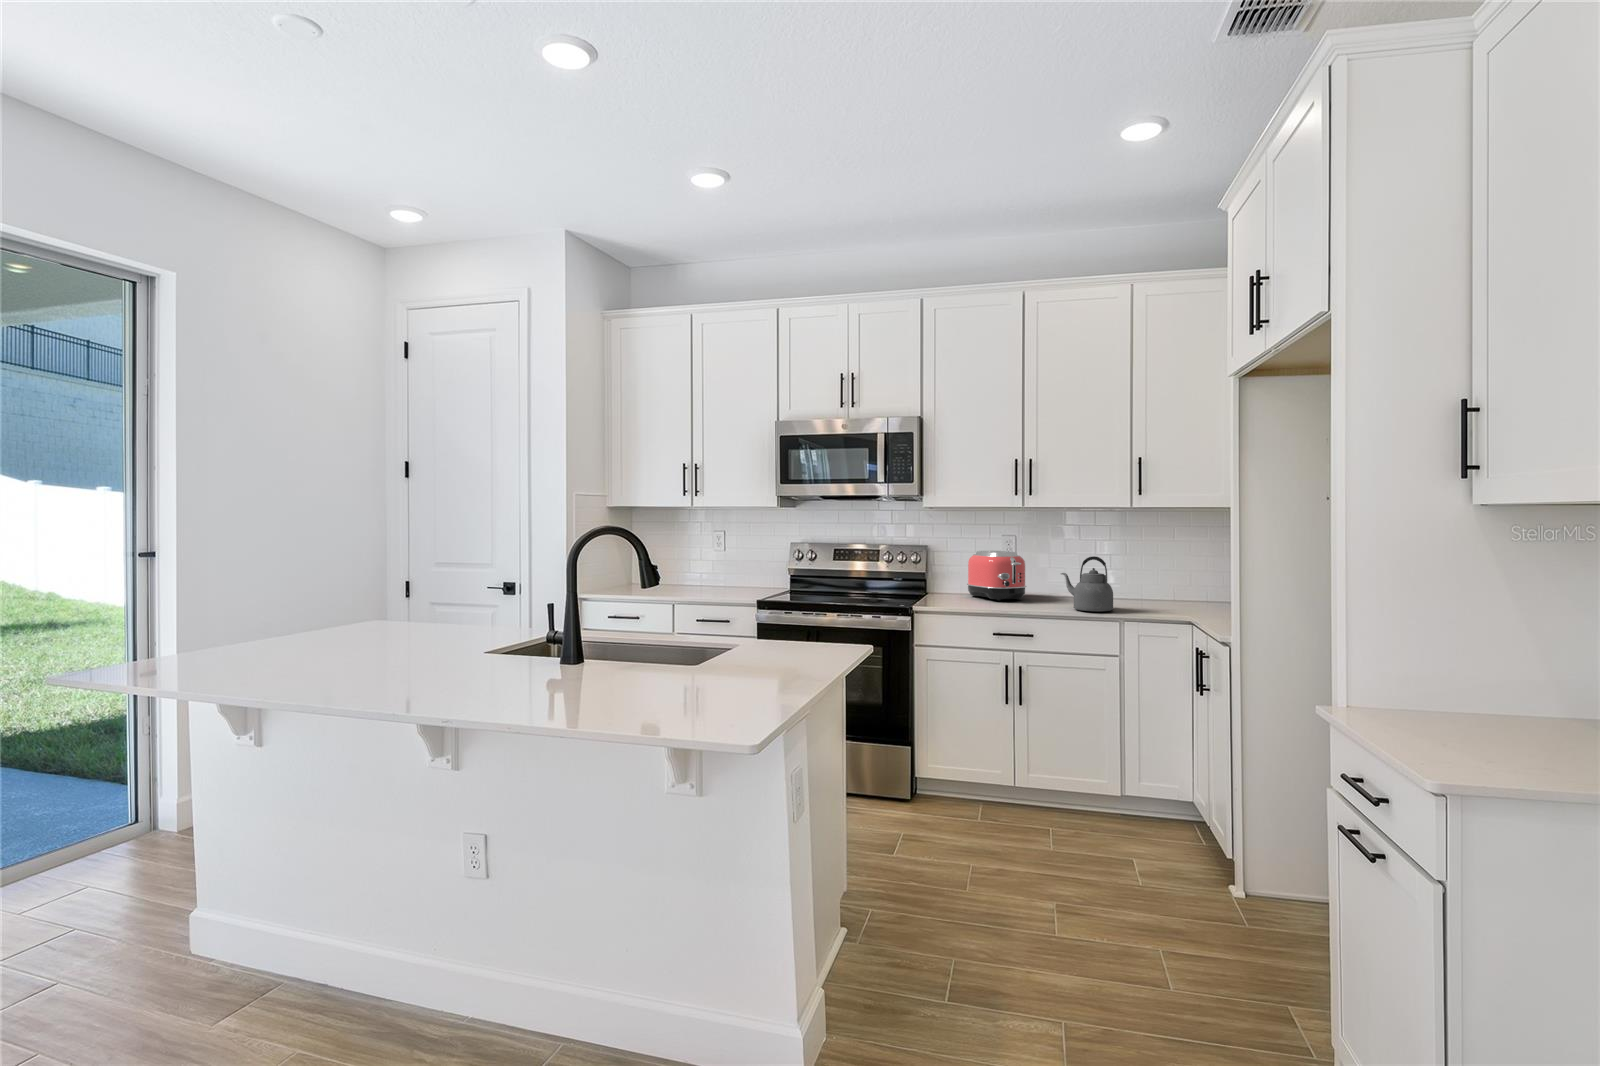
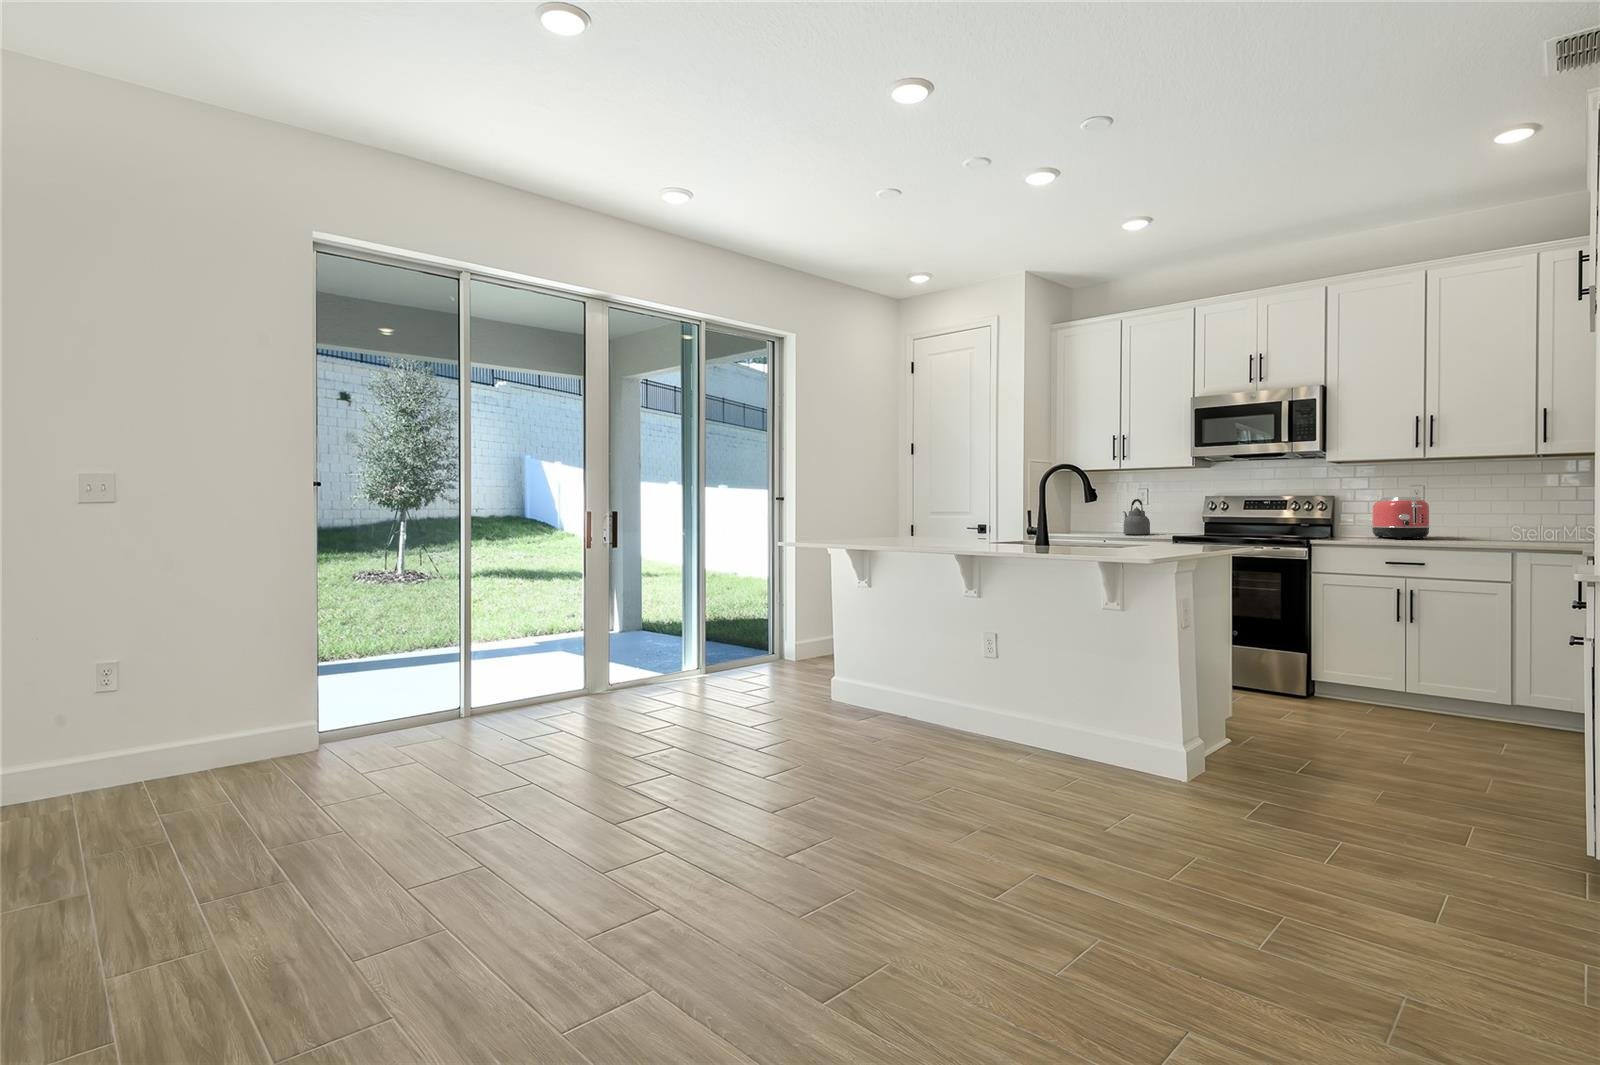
kettle: present [1061,556,1113,611] -> present [1123,499,1150,534]

